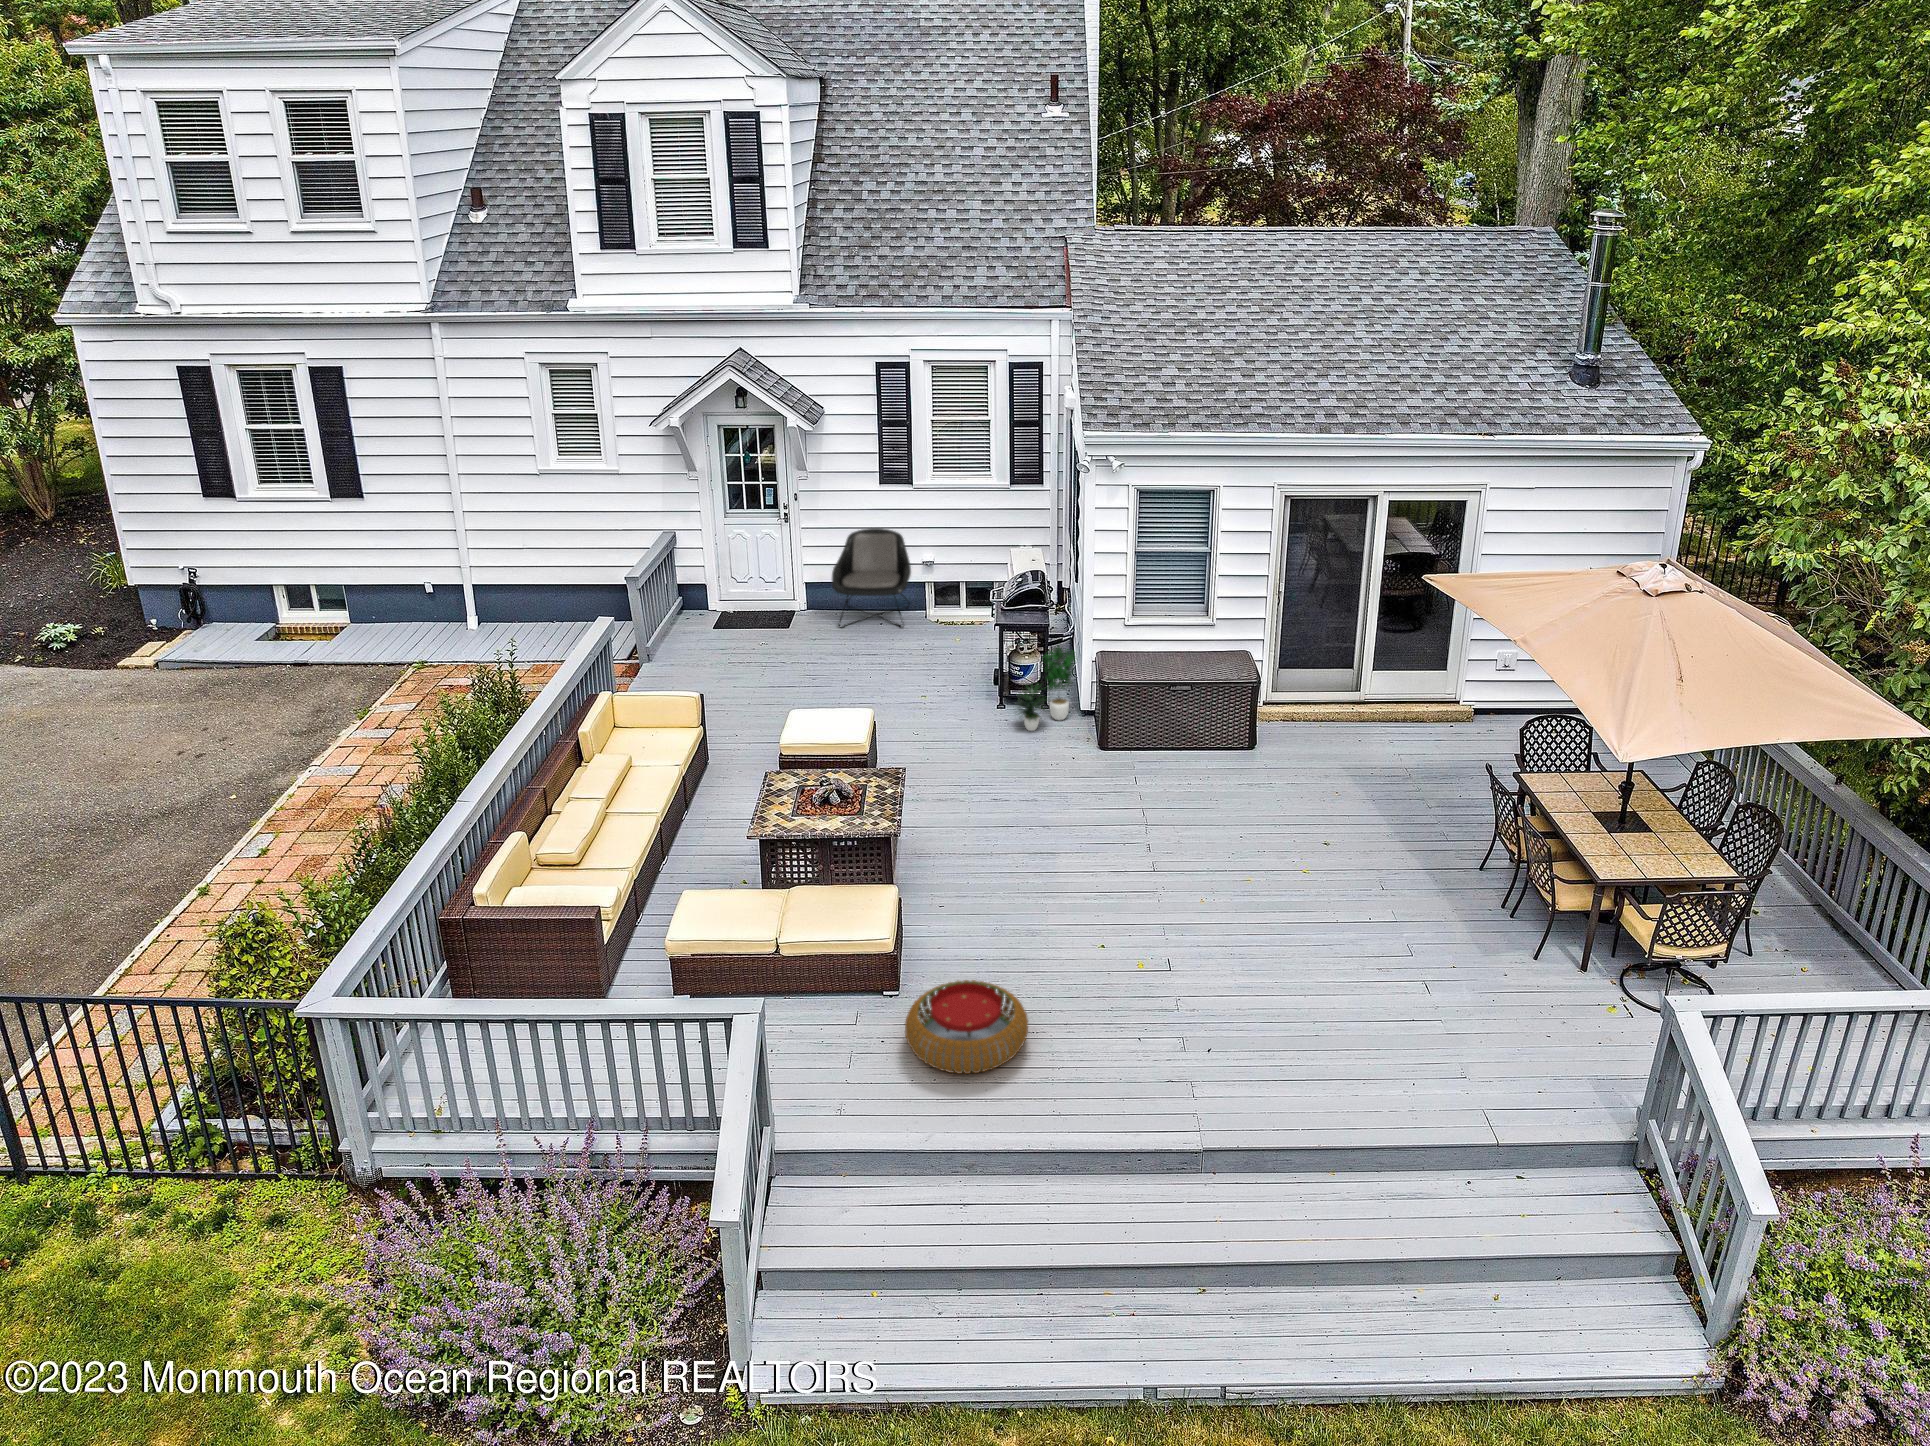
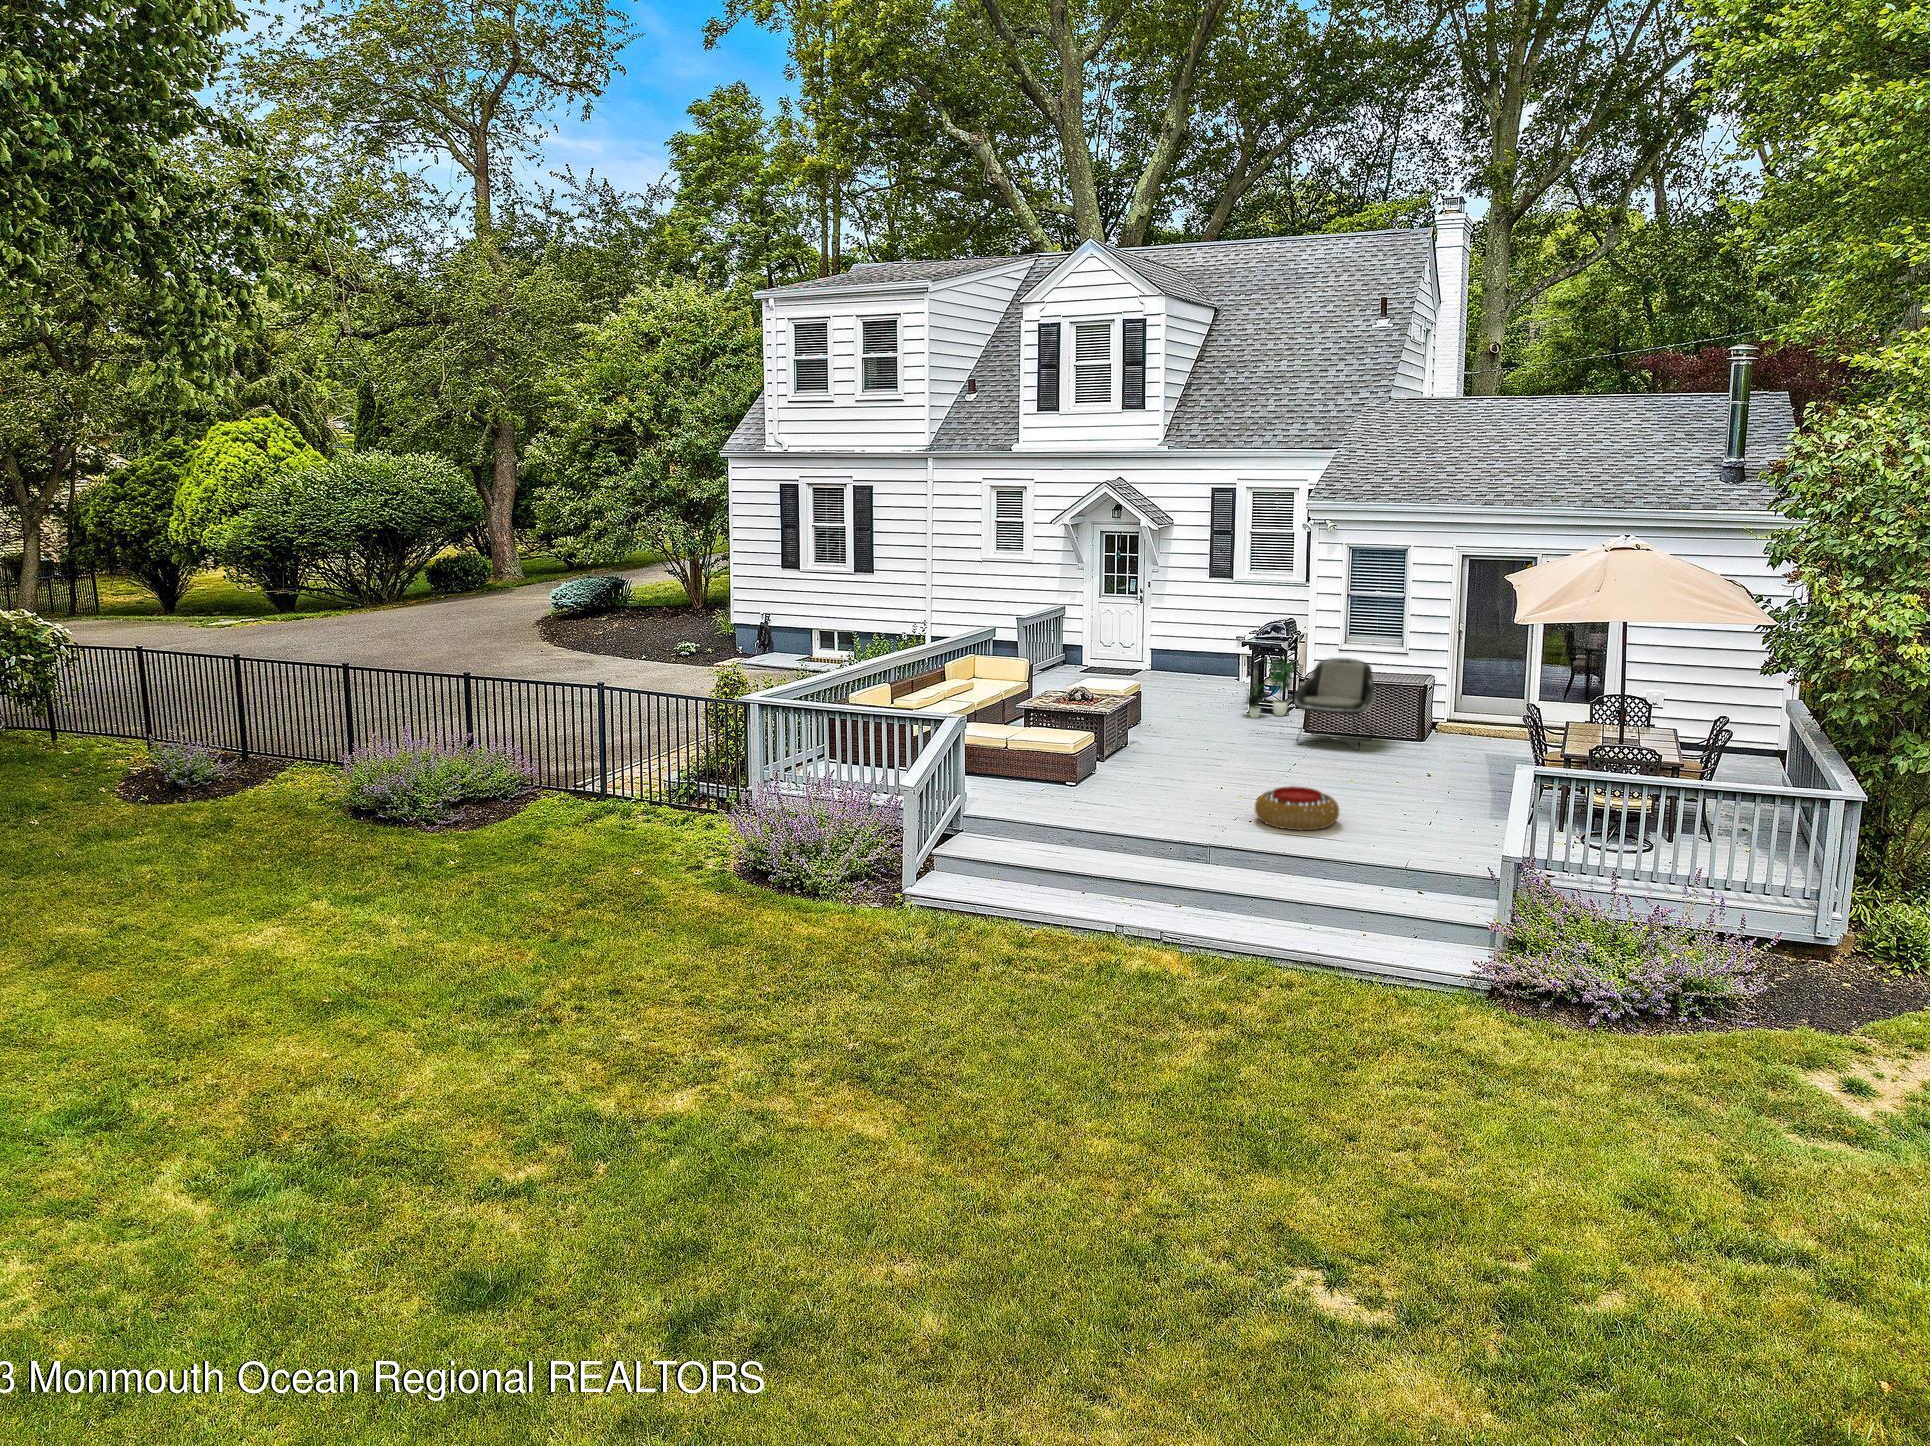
lounge chair: present [832,528,911,628] -> present [1294,658,1375,750]
pouf: present [905,980,1028,1074] -> present [1255,786,1339,830]

